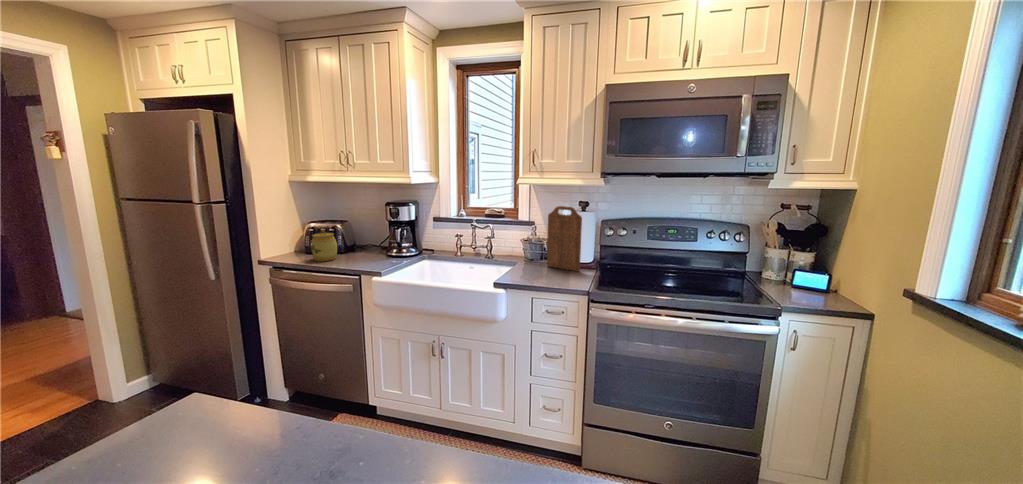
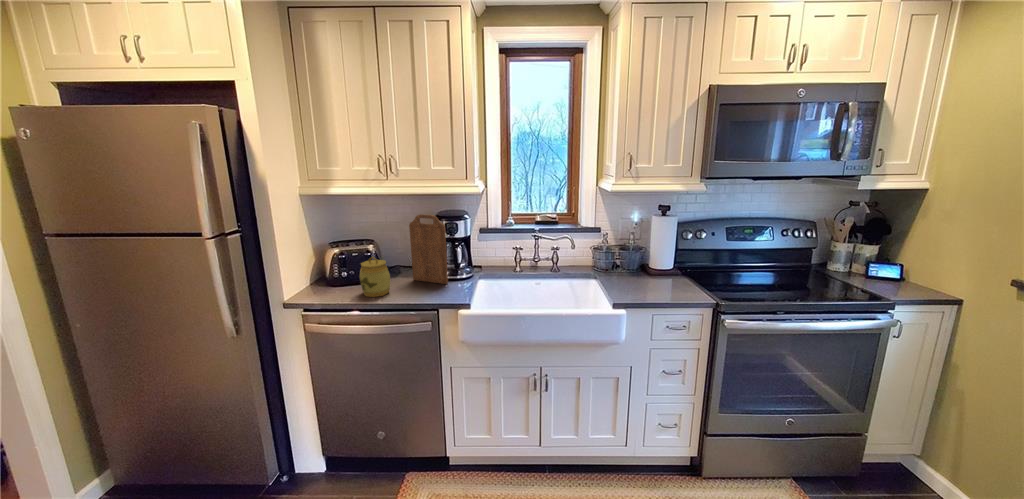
cutting board: present [547,206,582,272] -> present [409,214,448,284]

